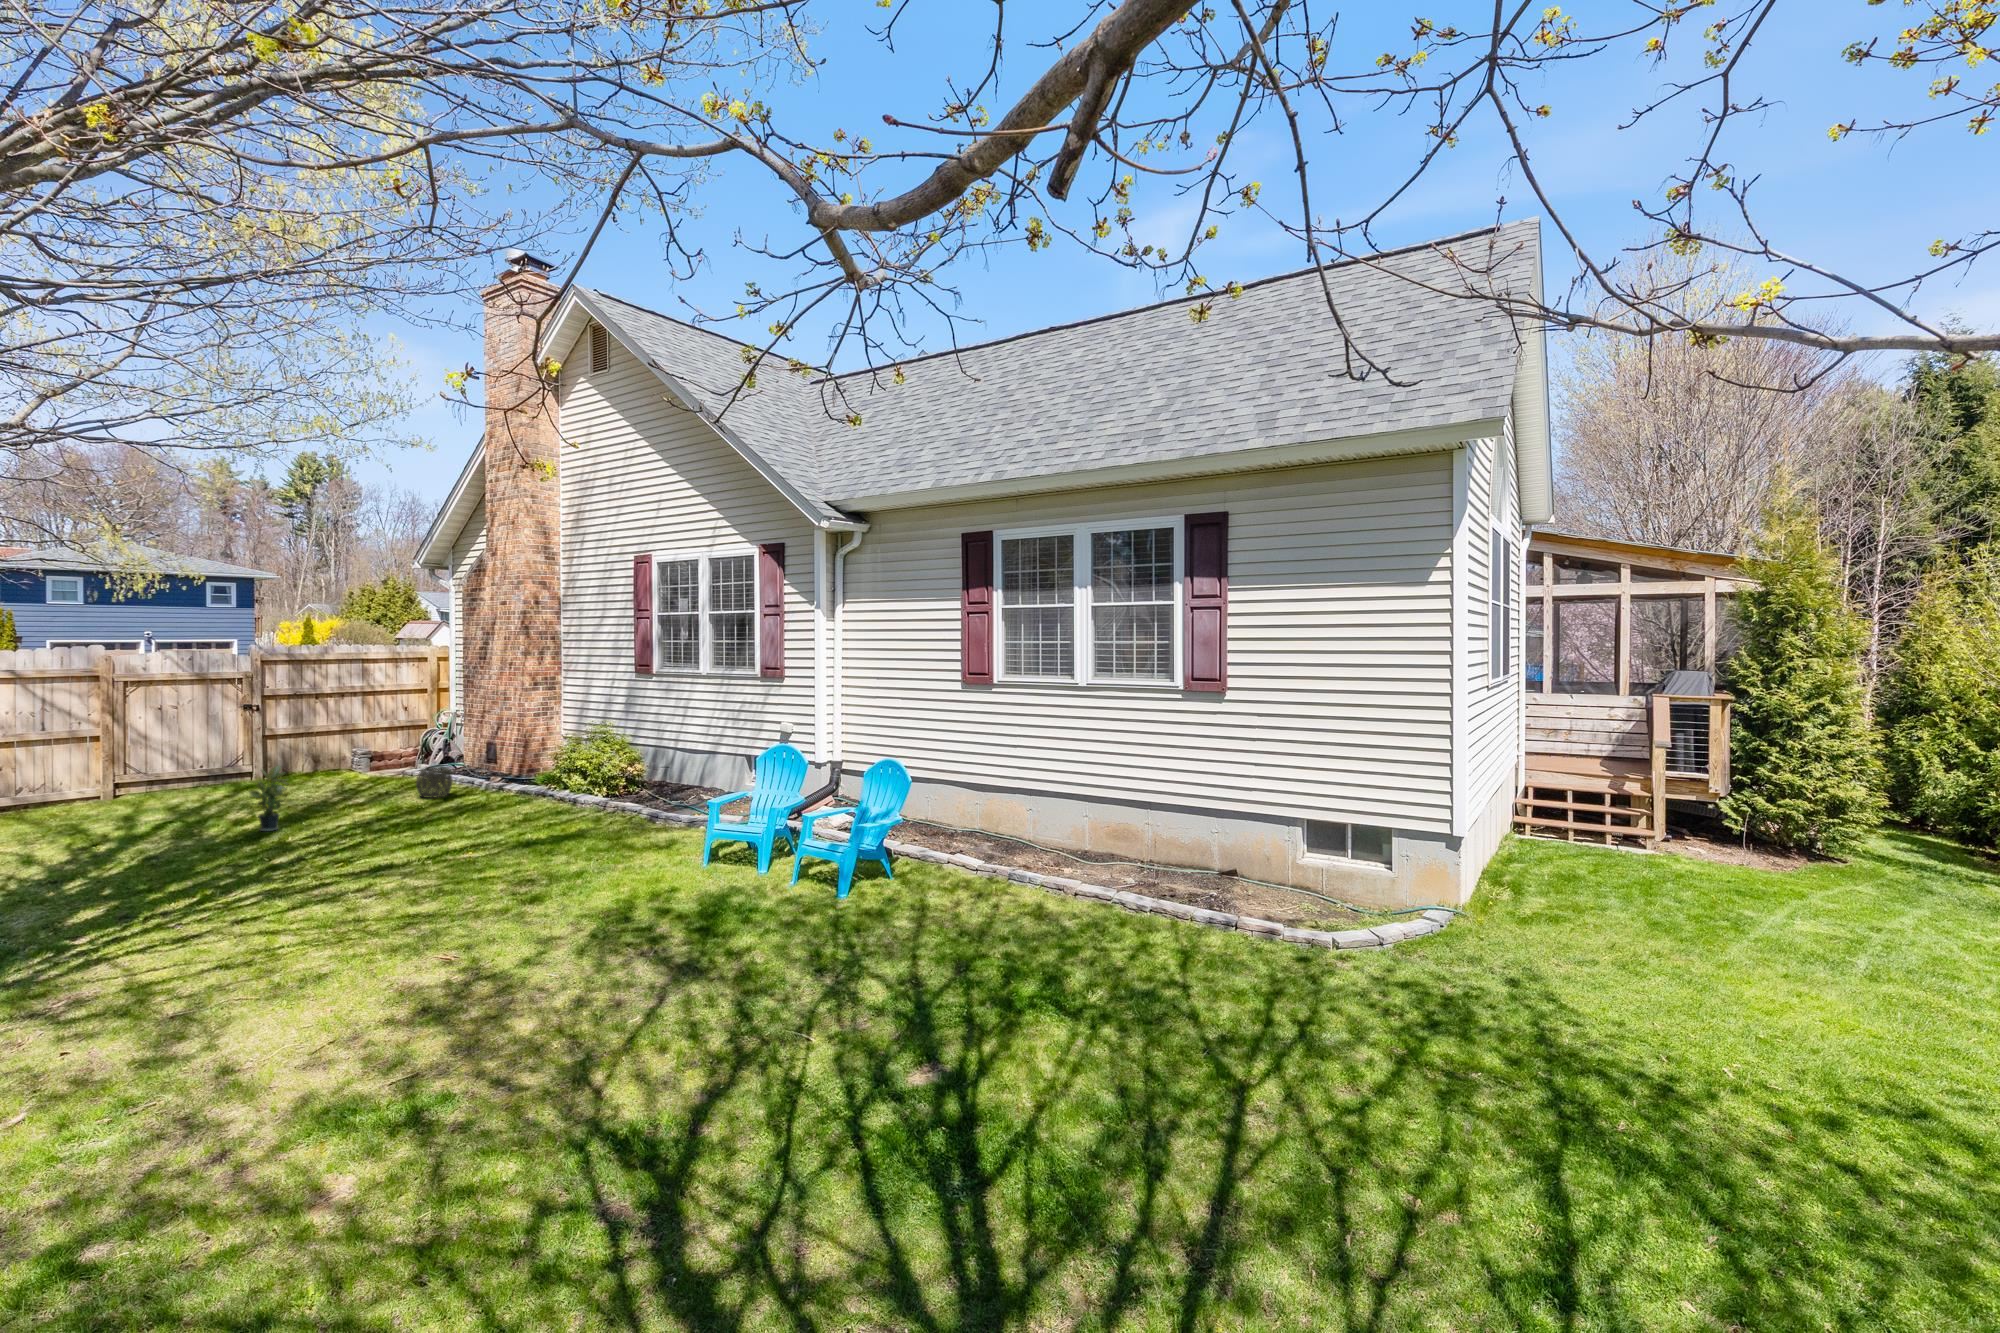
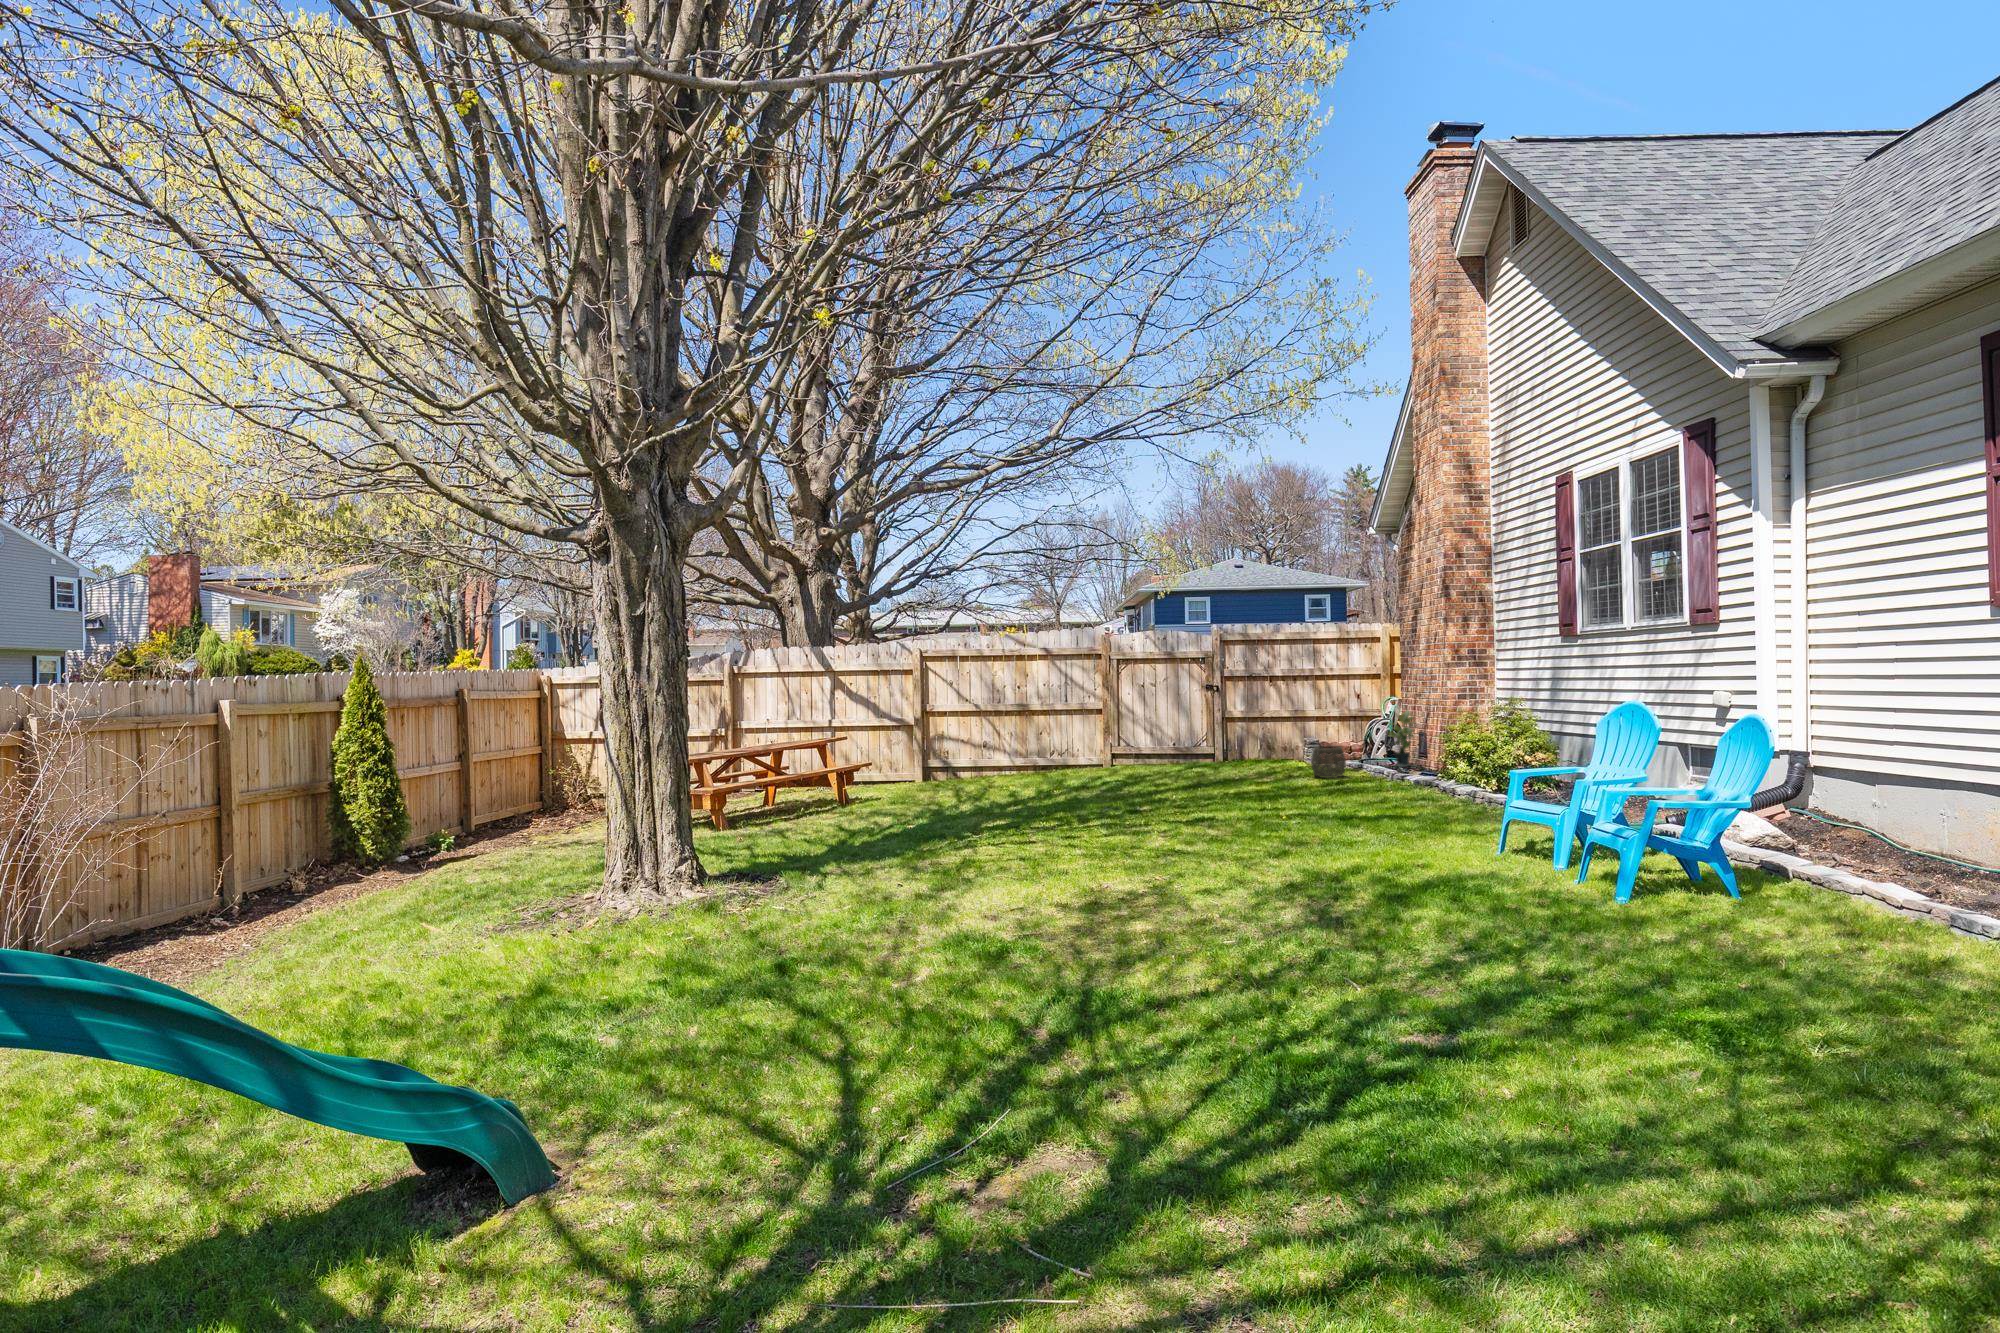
potted plant: present [249,766,287,831] -> present [1388,711,1414,767]

